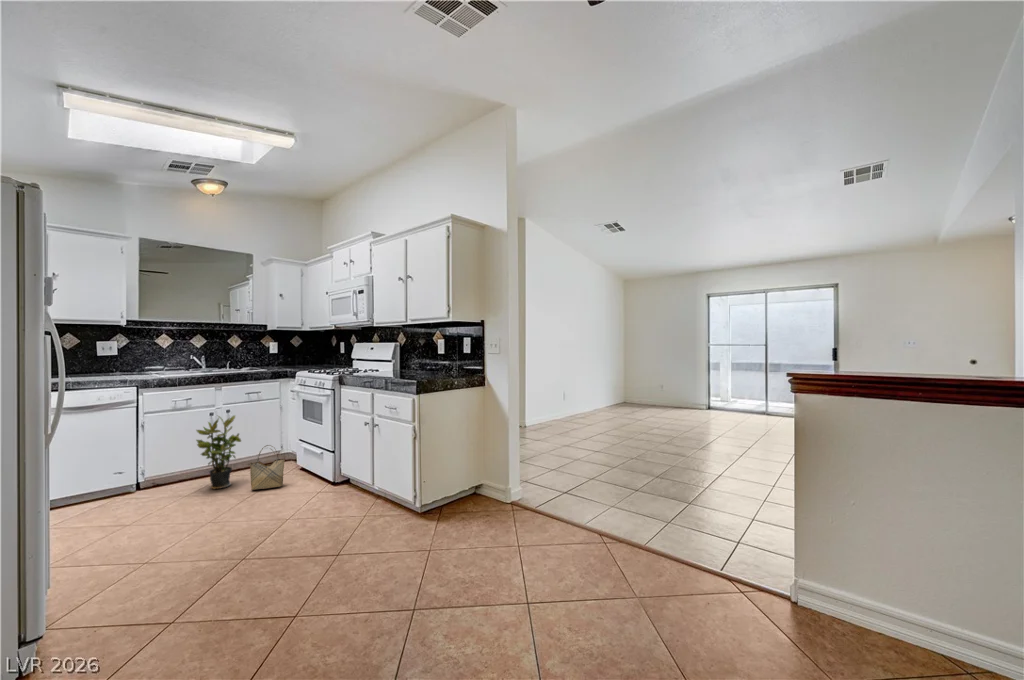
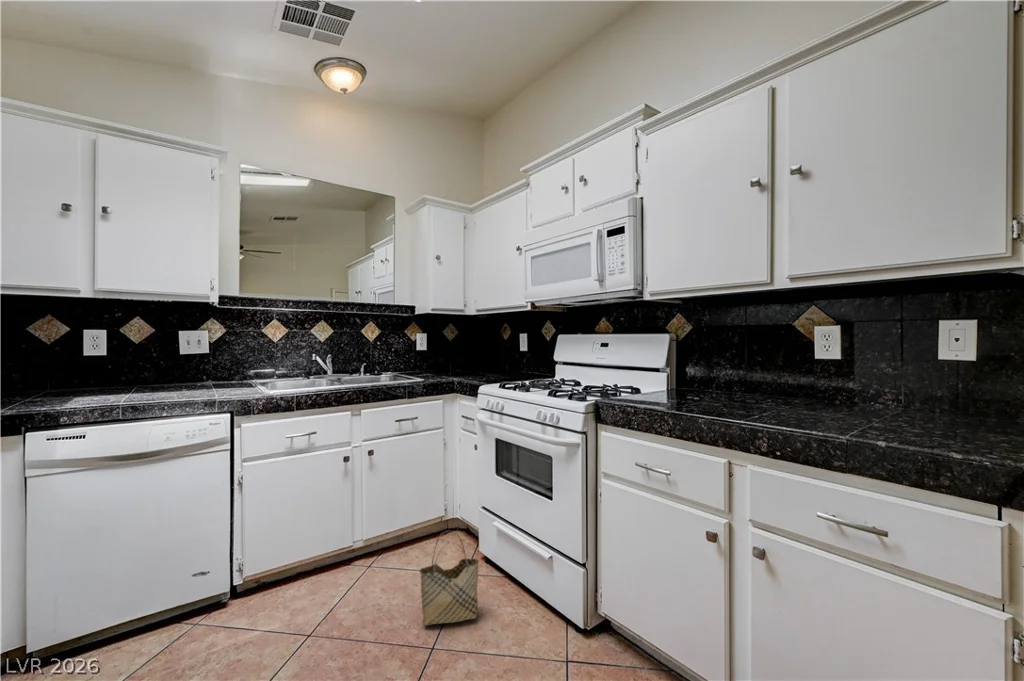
potted plant: present [196,416,241,489] -> none [325,465,398,610]

